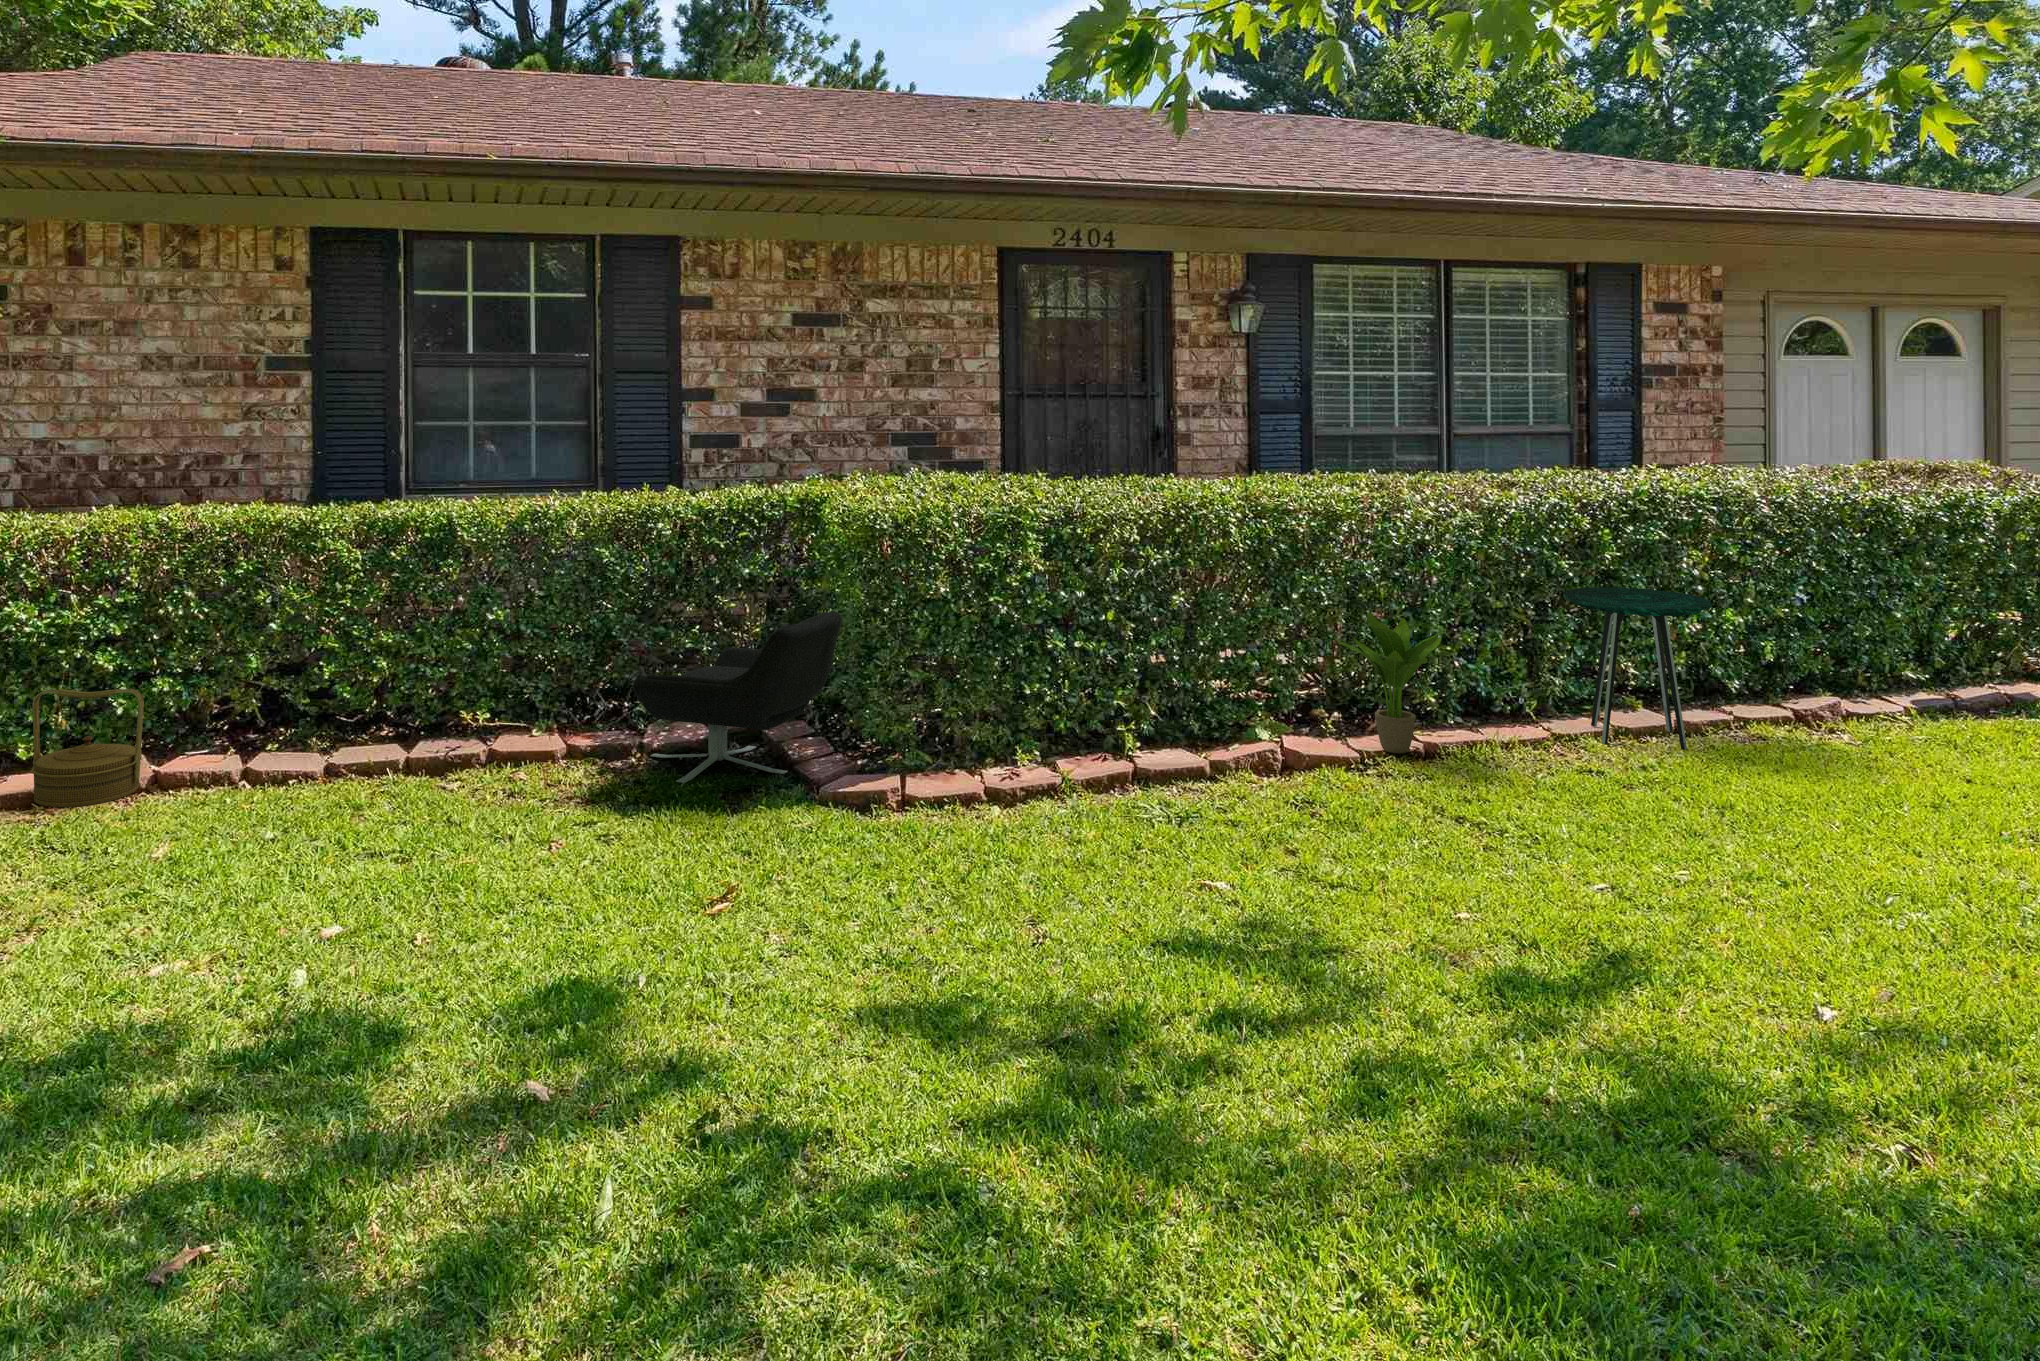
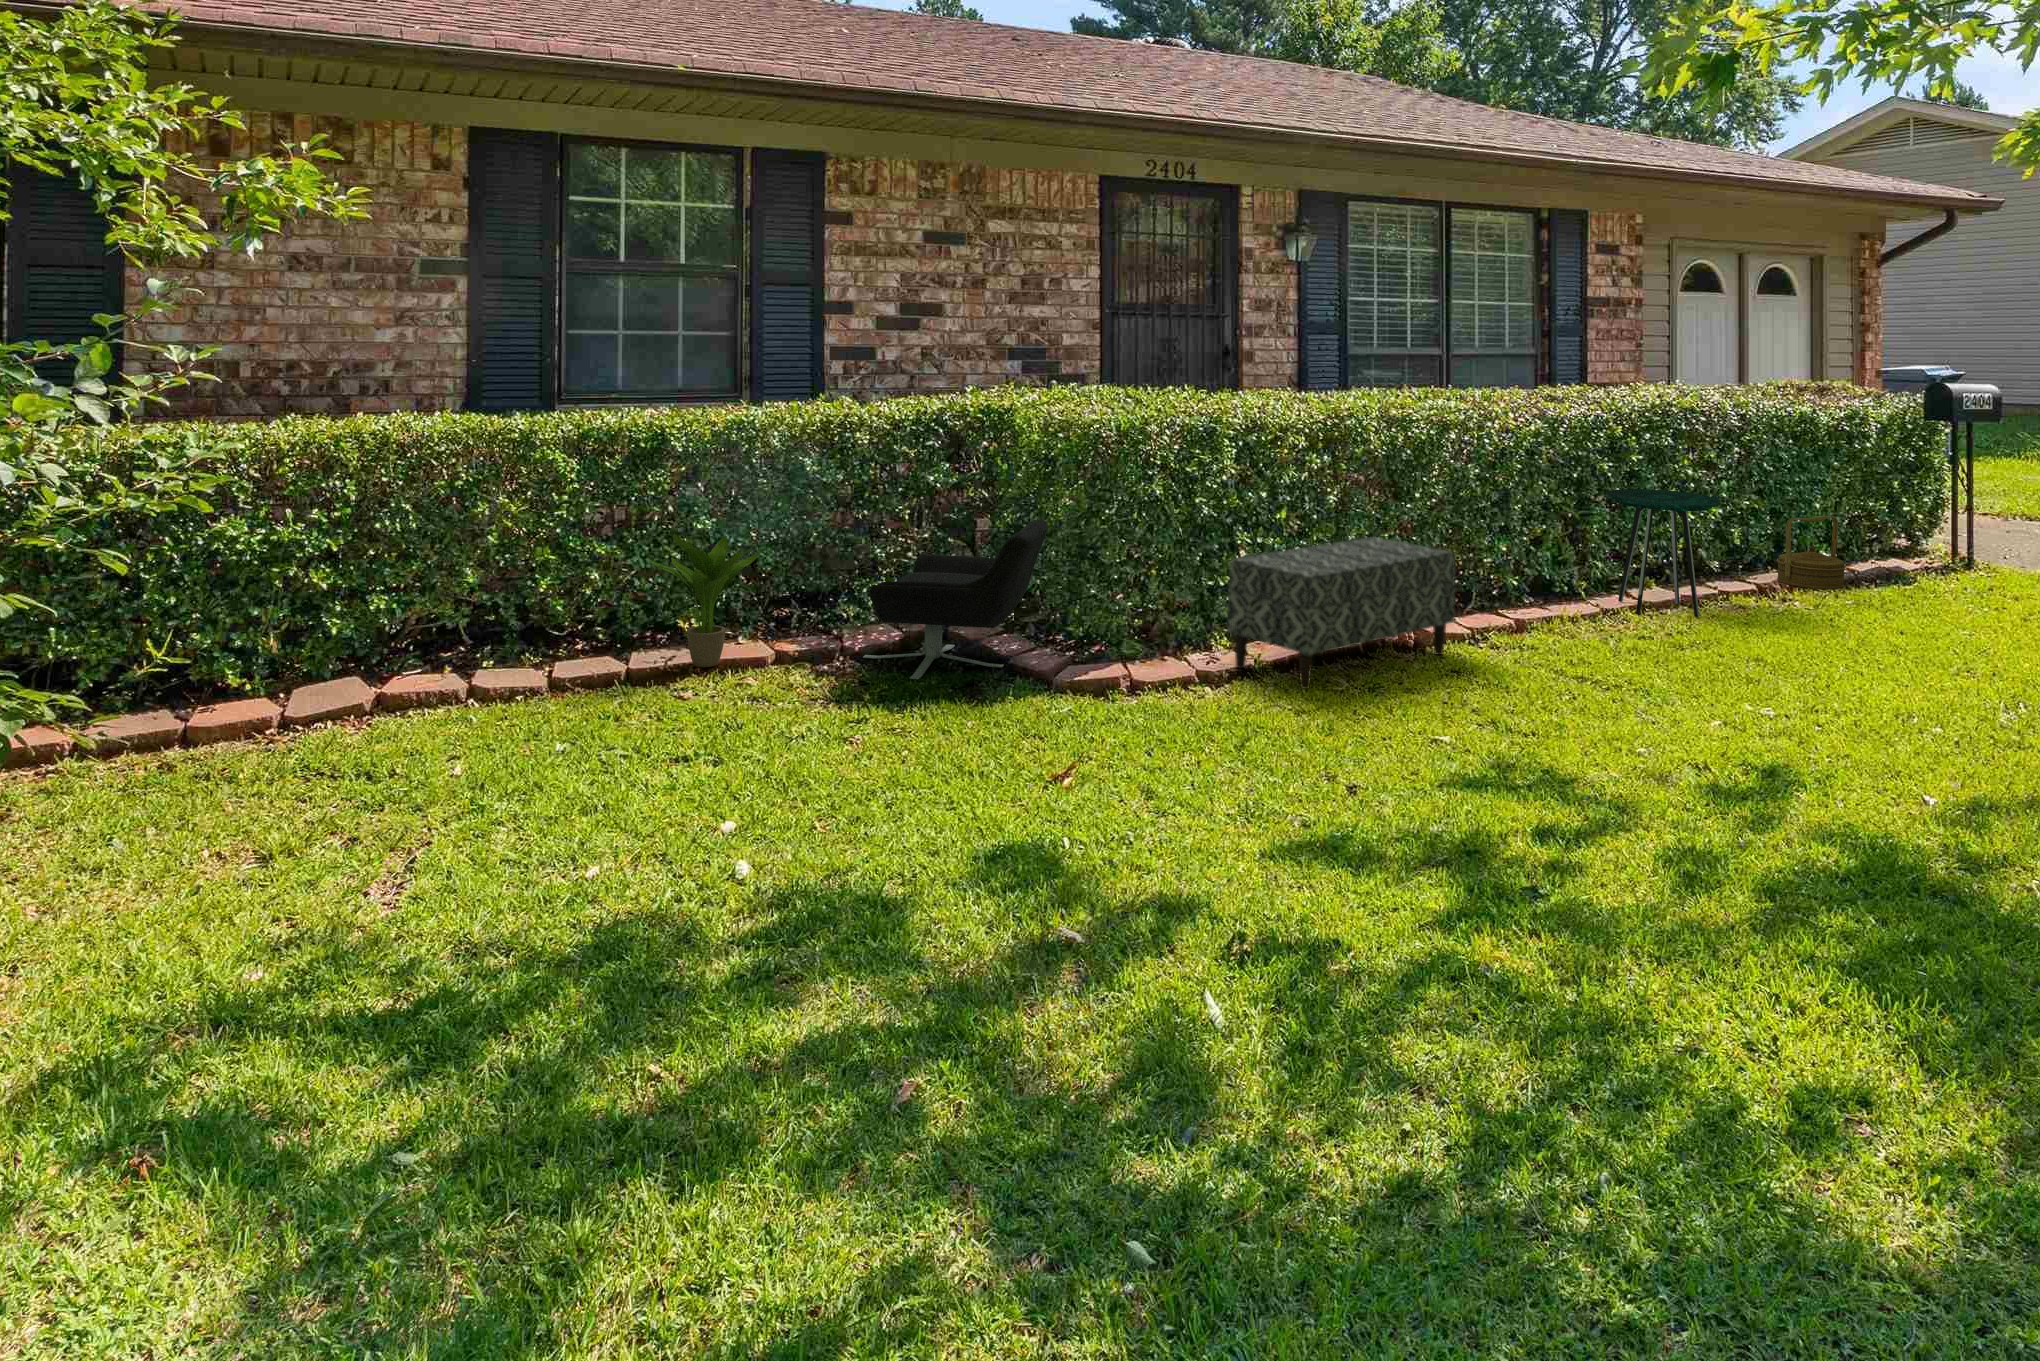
potted plant: present [1335,613,1444,753] -> present [647,534,759,667]
bench: none [1031,639,1317,816] -> present [1227,537,1456,689]
woven basket: present [32,689,144,807] -> present [1777,515,1846,589]

